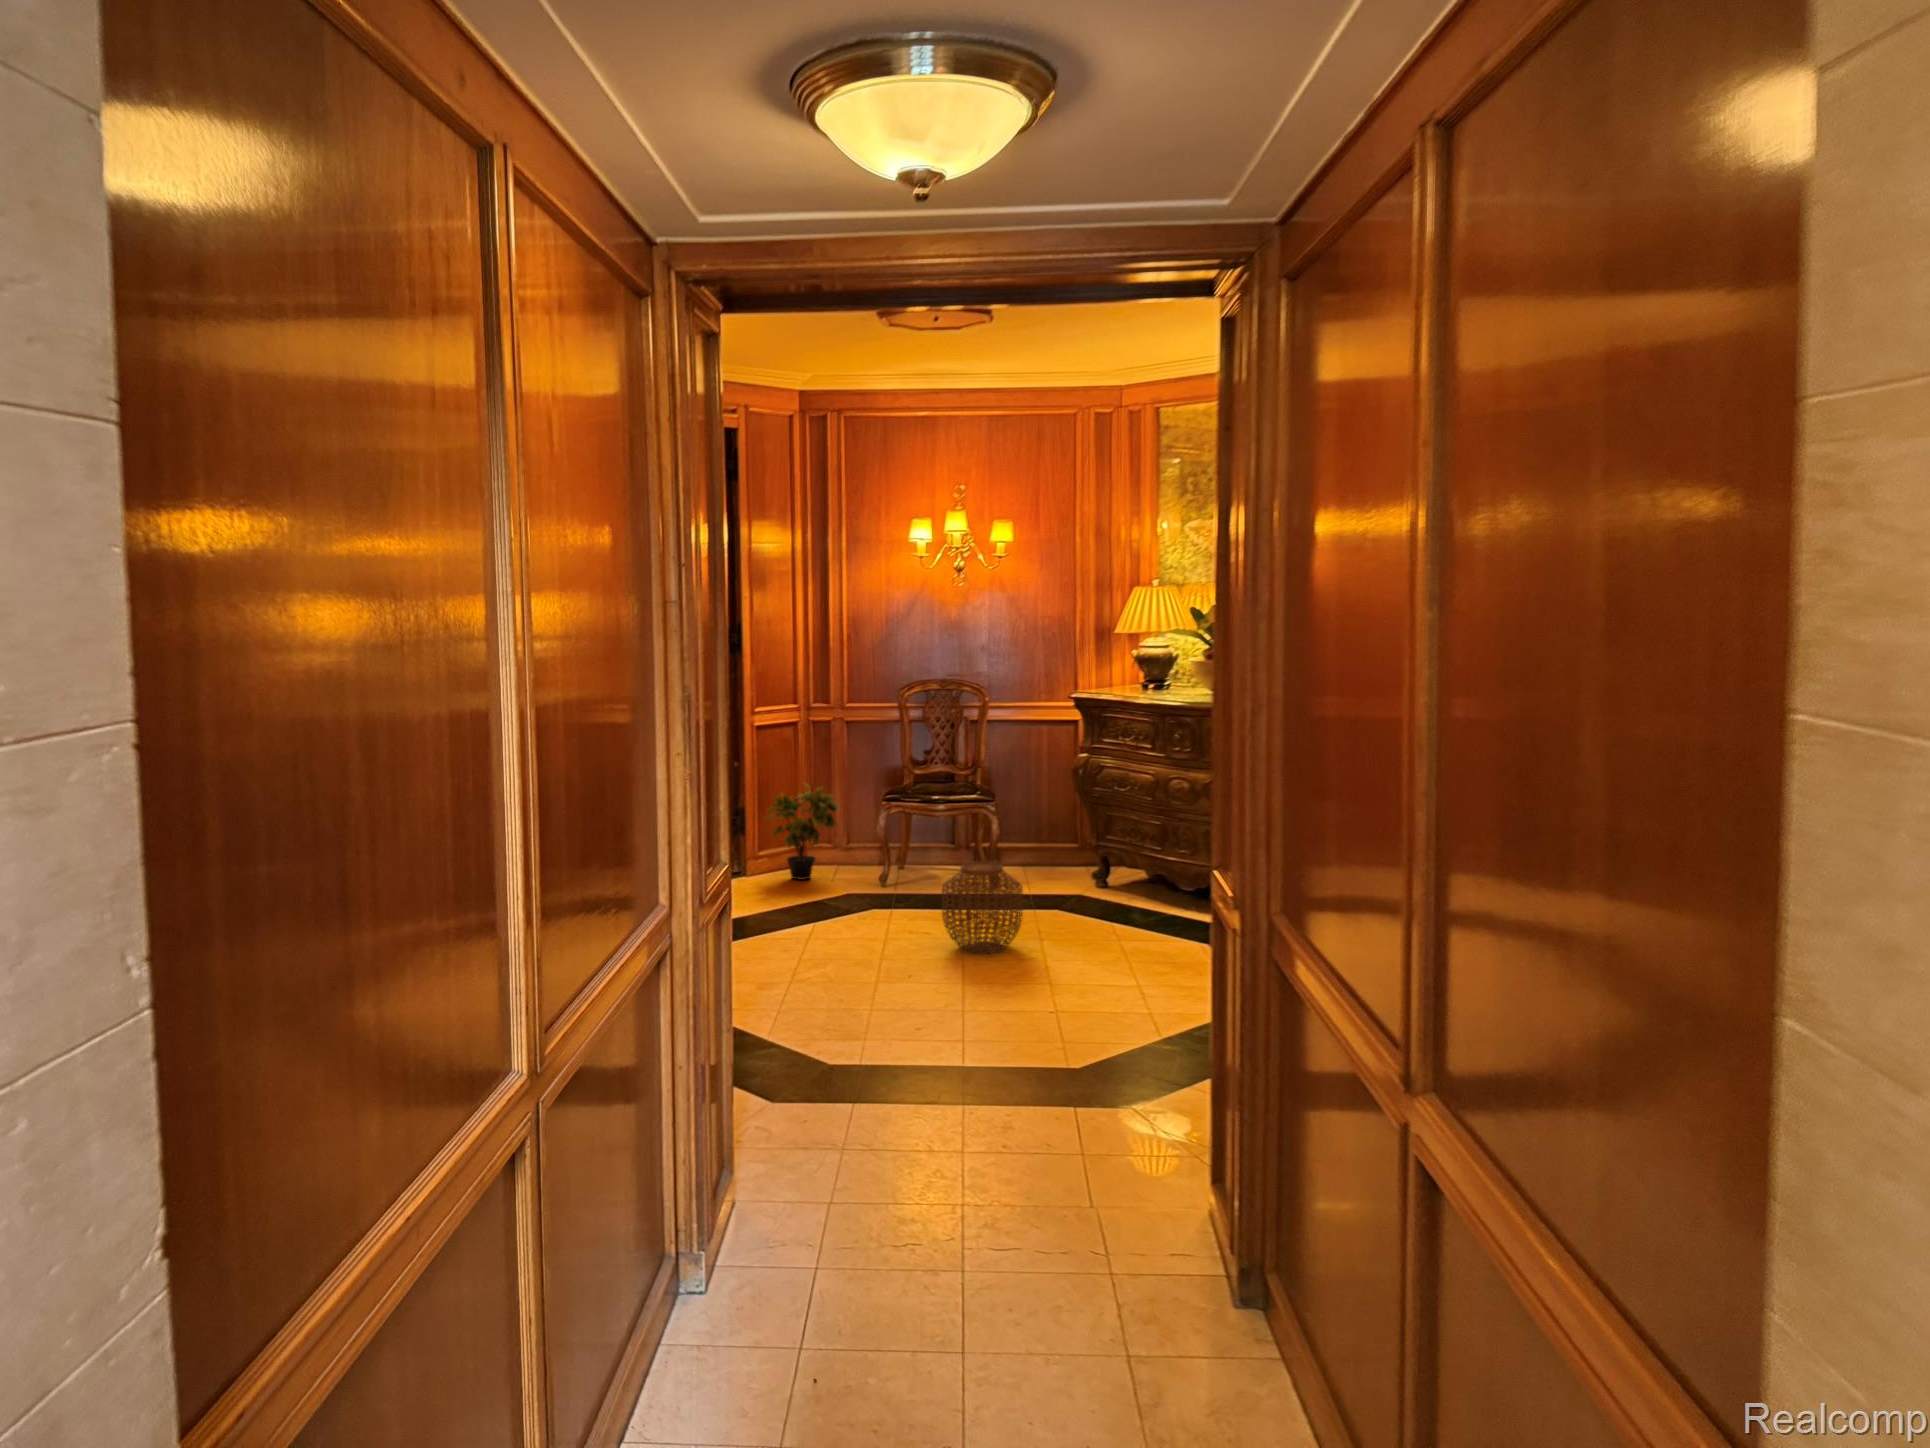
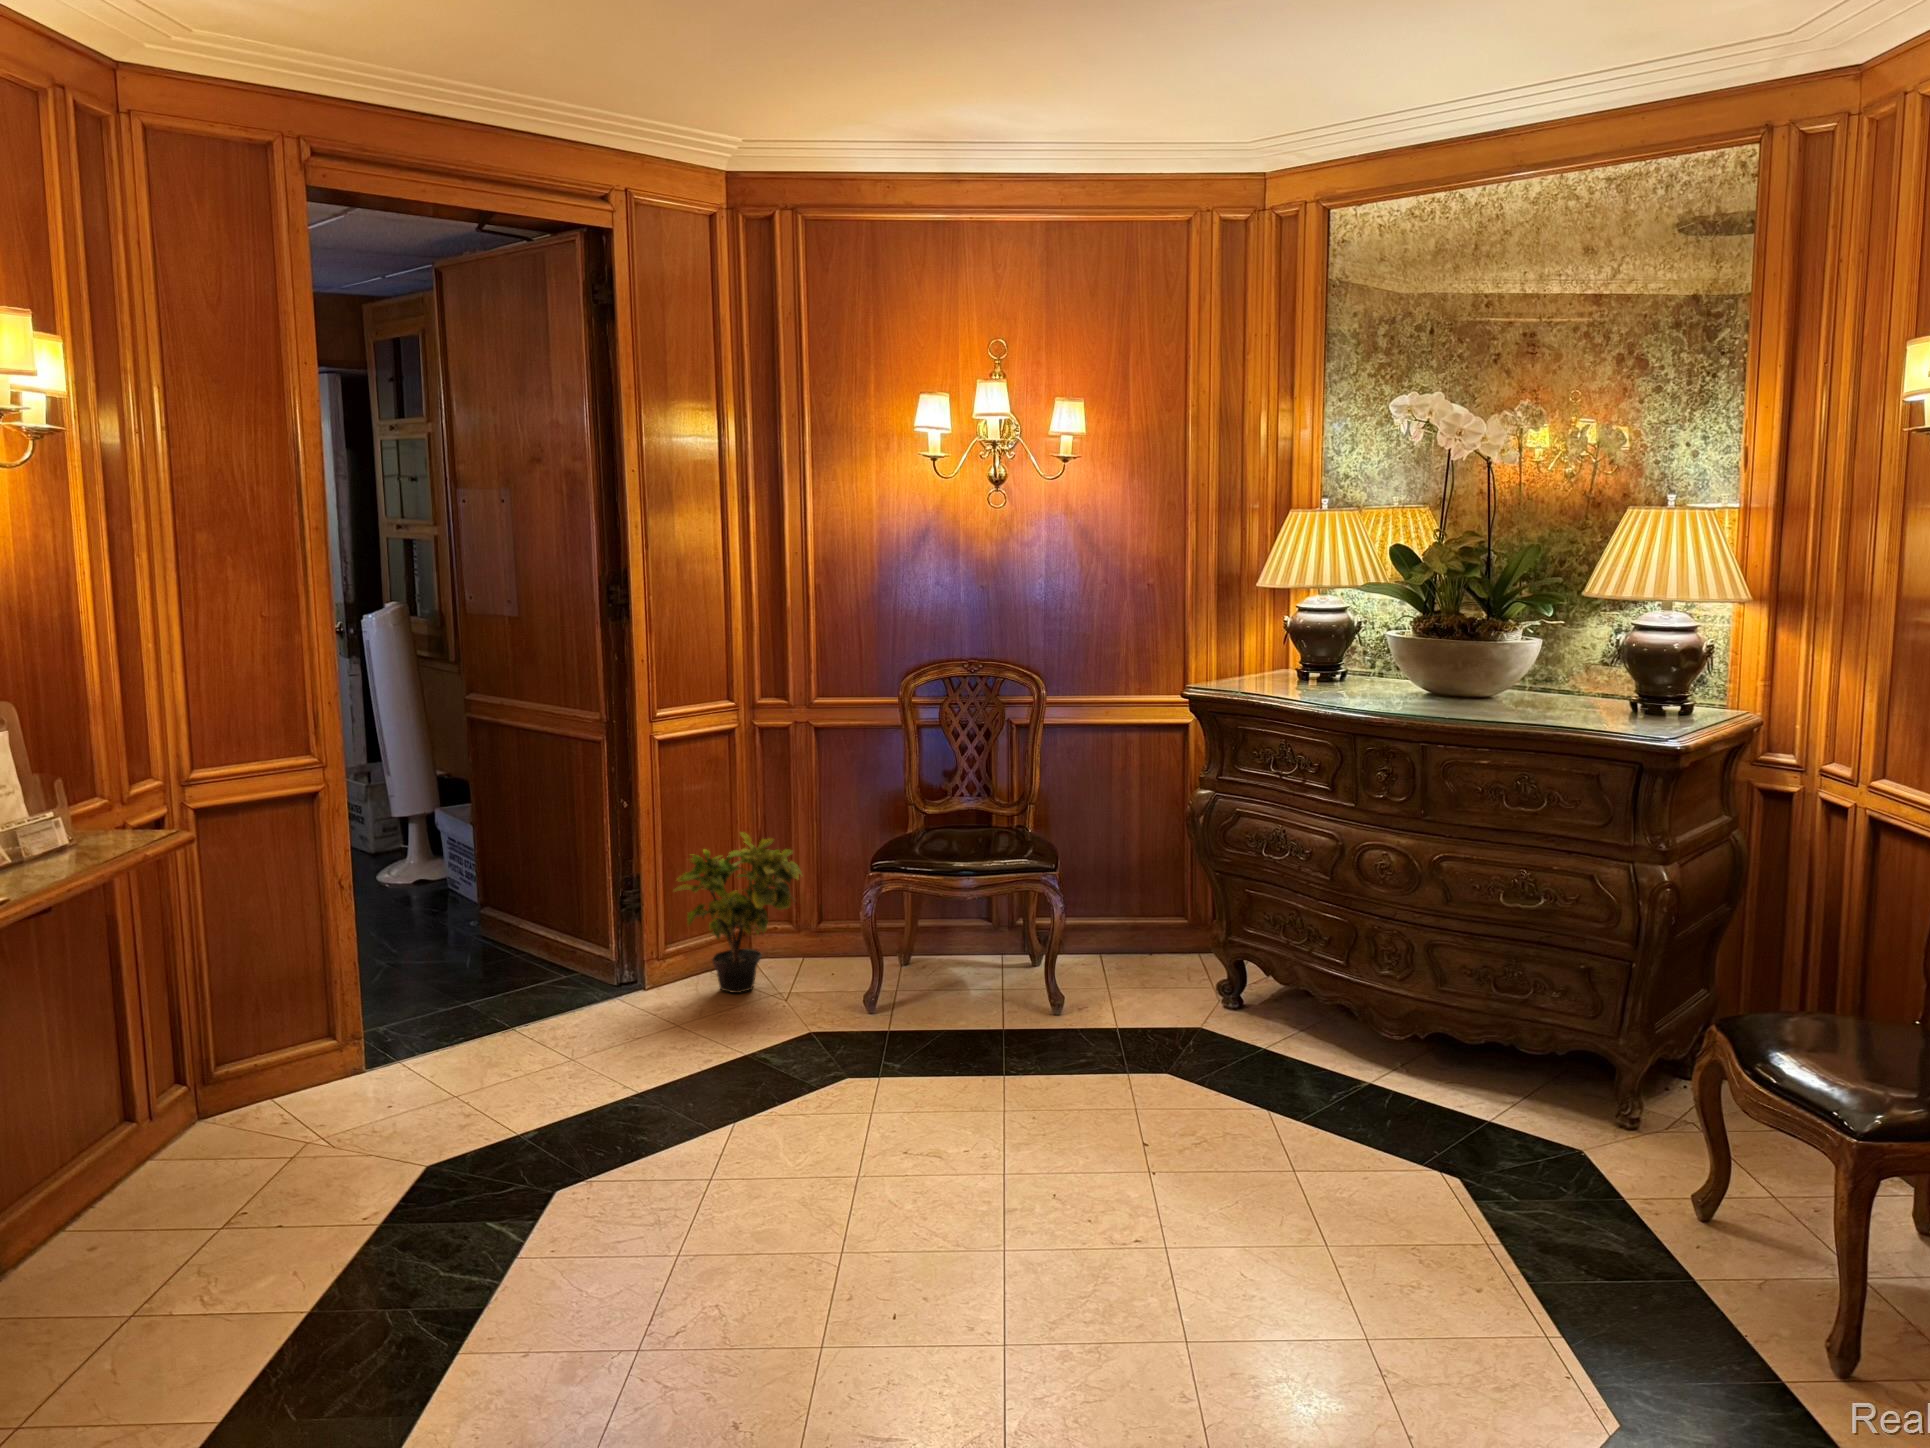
woven basket: present [942,862,1023,954] -> none [958,1028,1111,1214]

